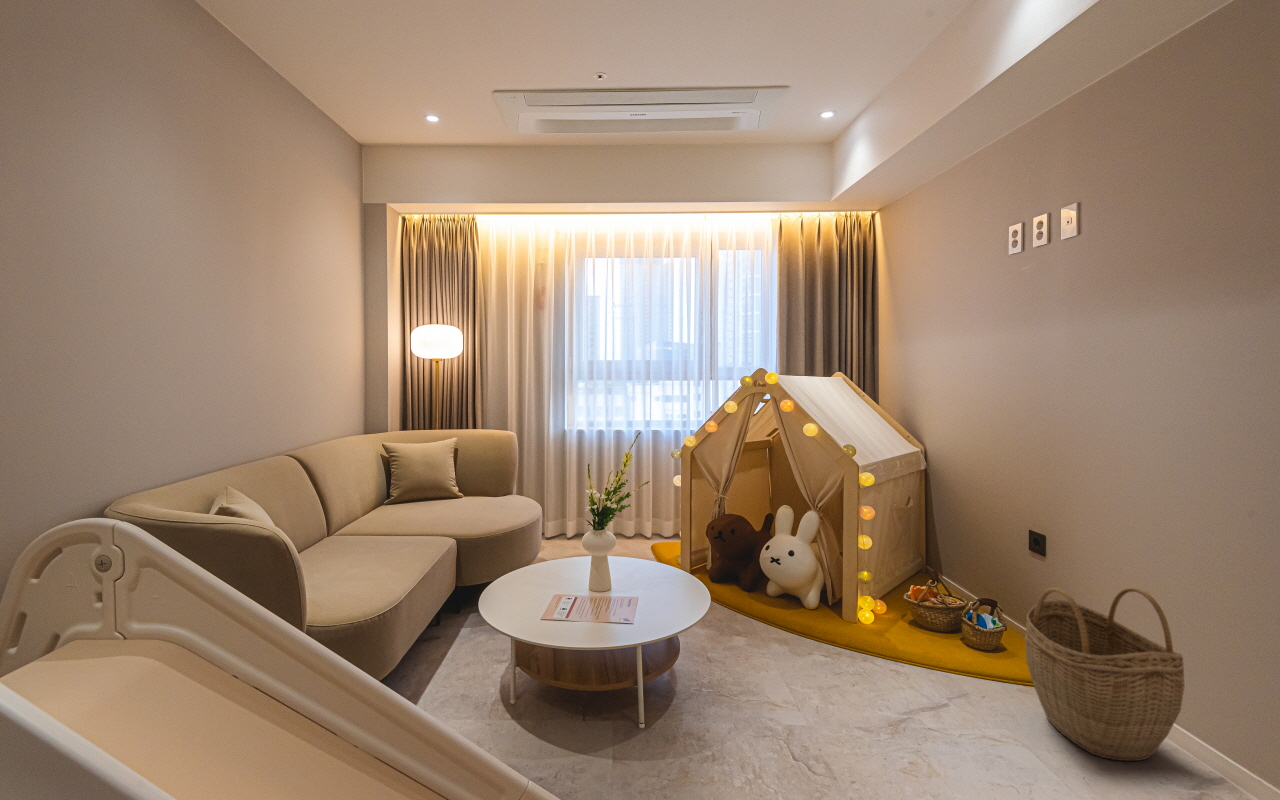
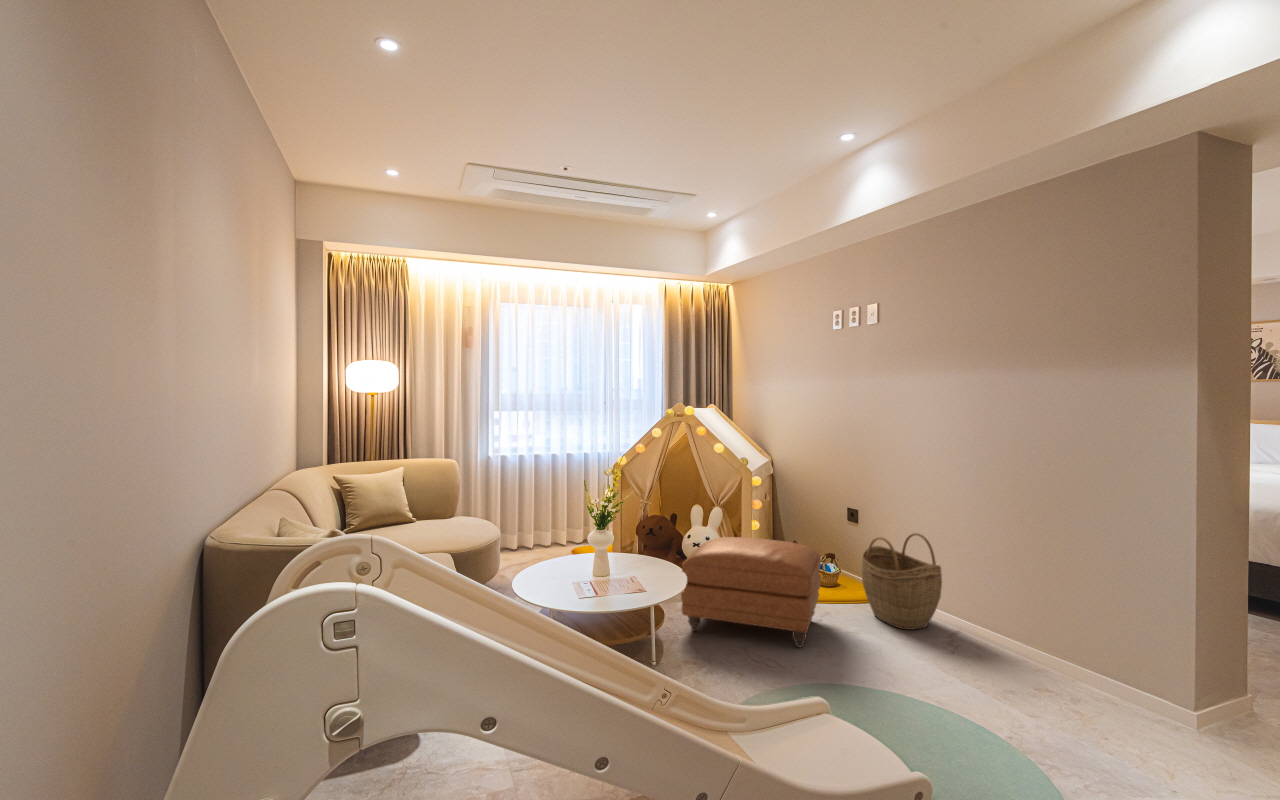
ottoman: none [708,558,946,757] -> present [681,537,821,647]

